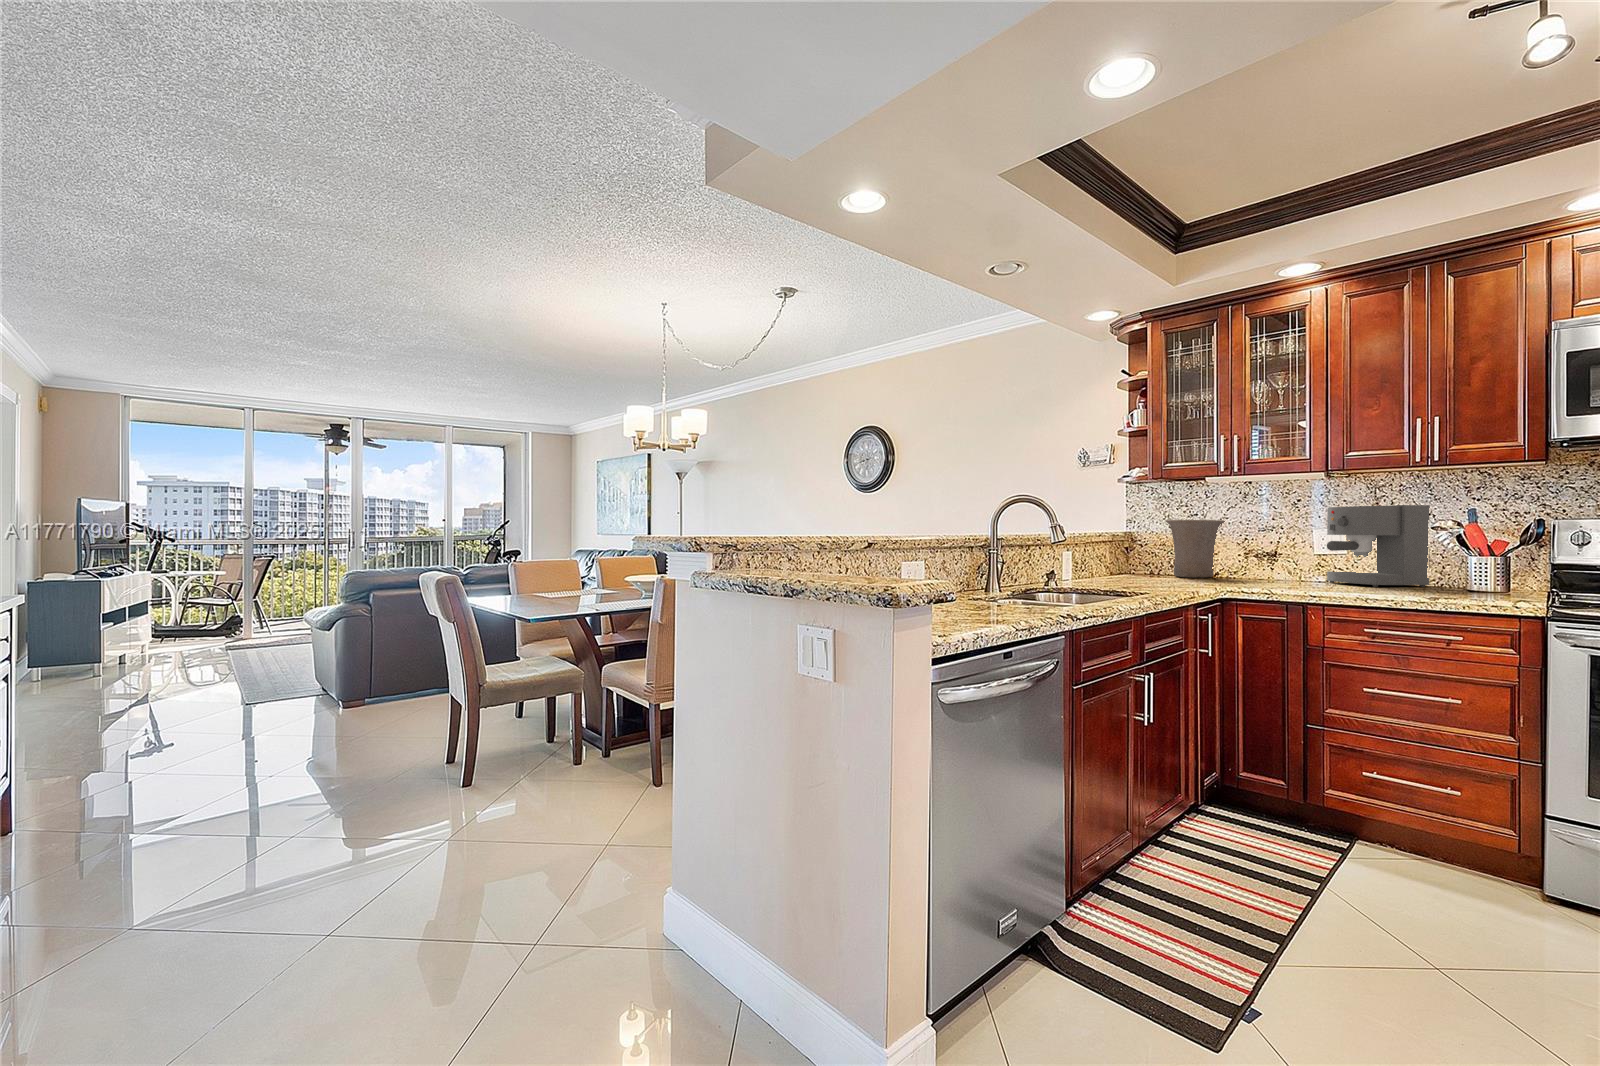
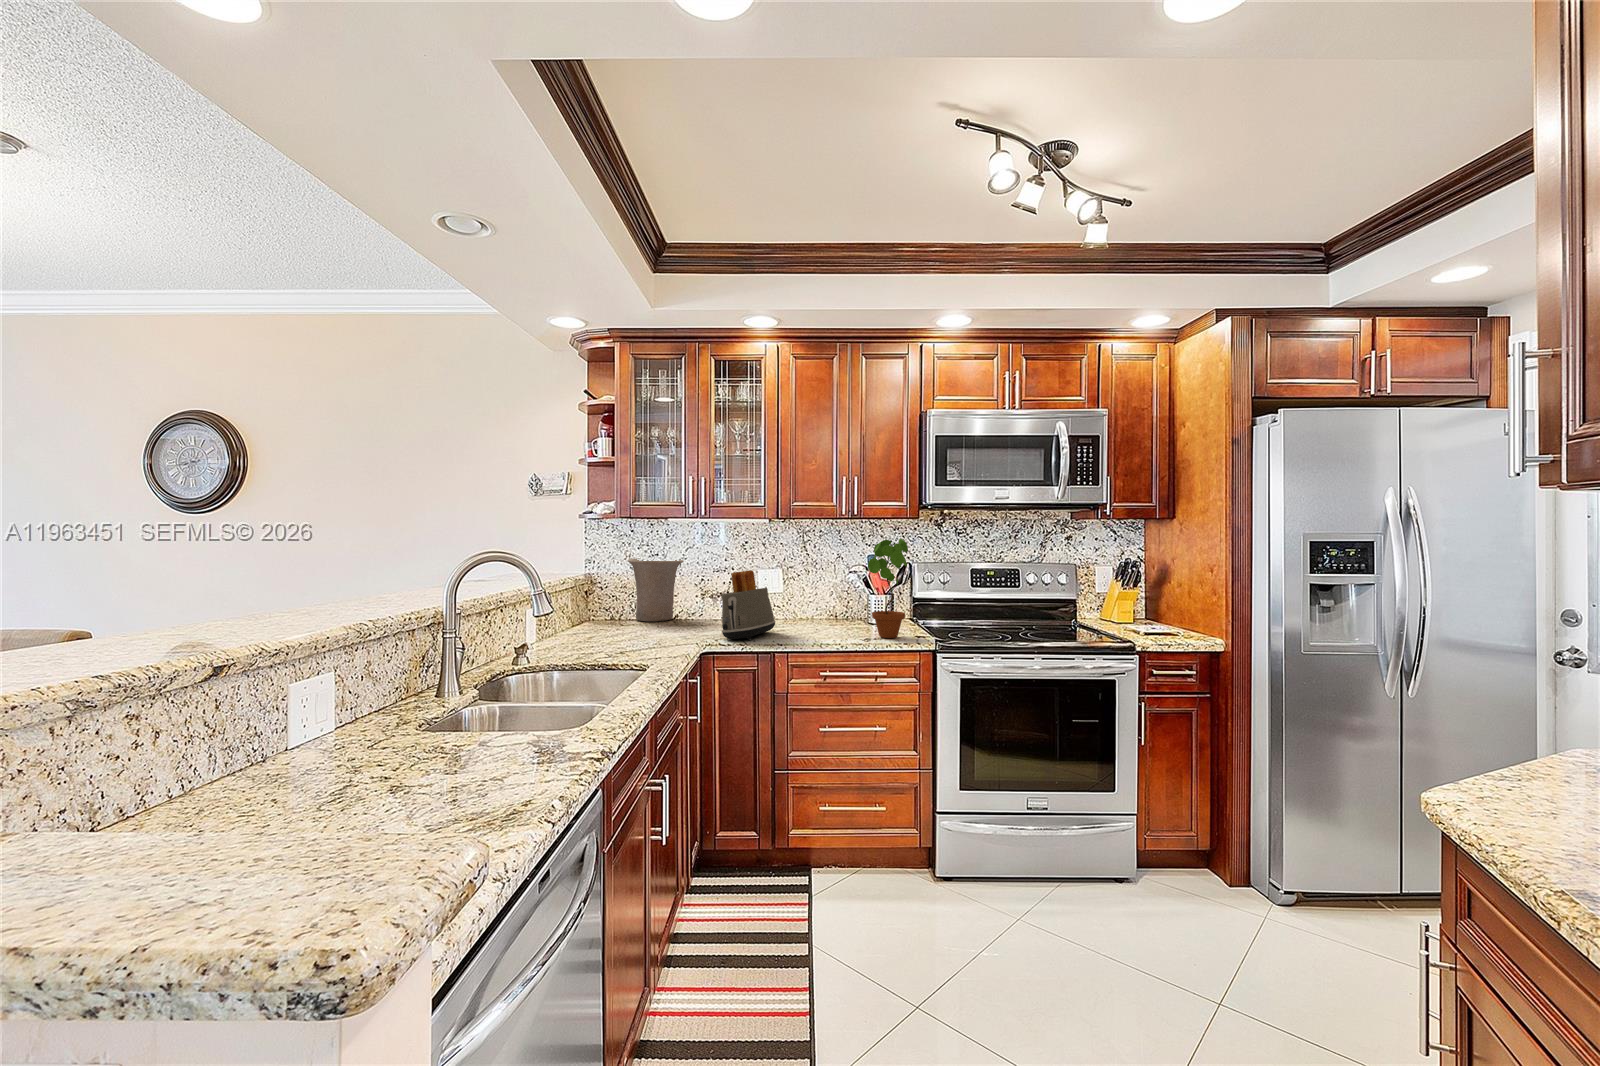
potted plant: none [1440,483,1510,600] -> present [868,539,908,638]
coffee maker: present [1327,505,1430,587] -> none [768,548,838,623]
toaster: none [1247,524,1319,591] -> present [721,570,775,640]

